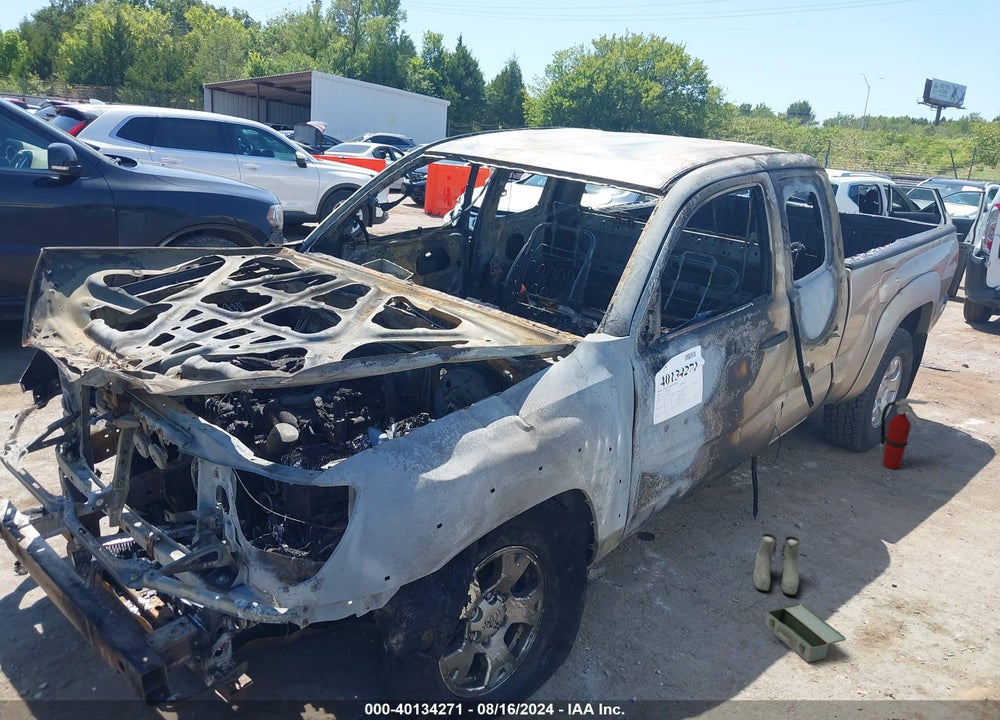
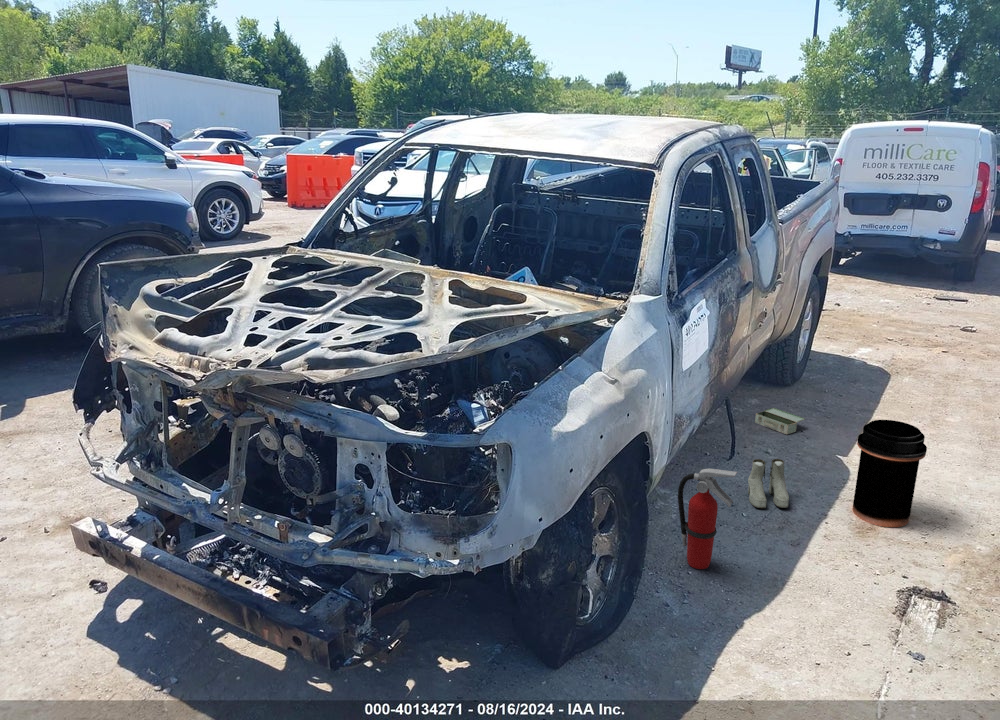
fire extinguisher: present [881,399,928,469] -> present [678,469,738,569]
trash can: none [875,510,970,641] -> present [852,420,927,527]
toolbox: present [765,604,846,662] -> present [755,408,805,434]

